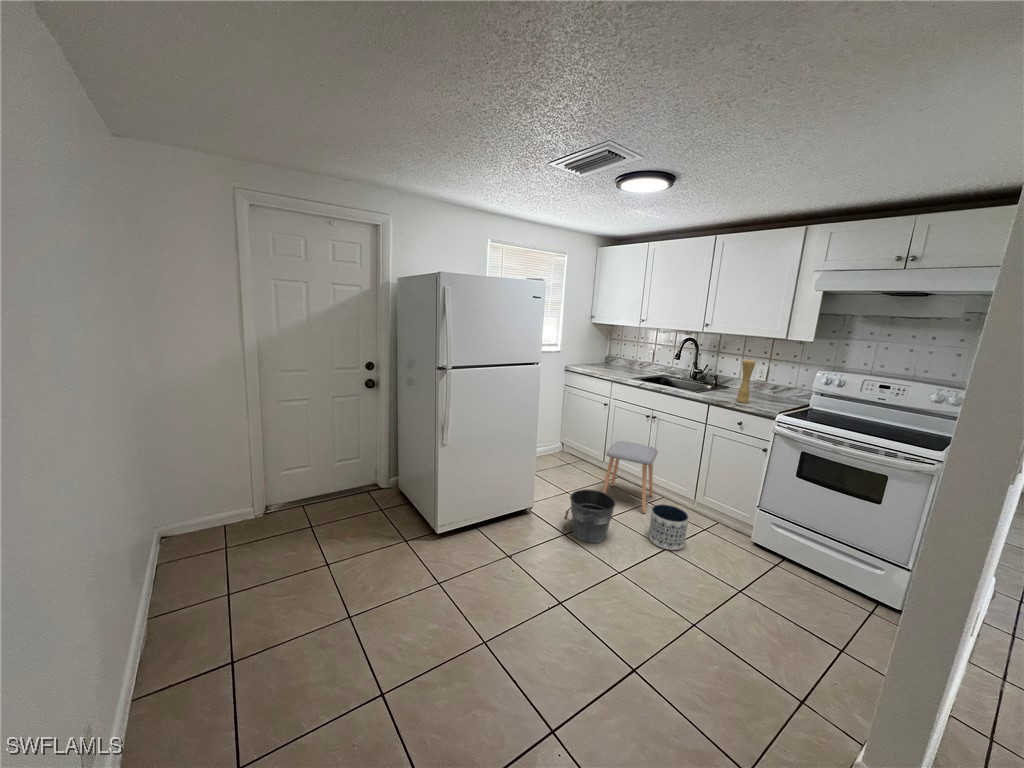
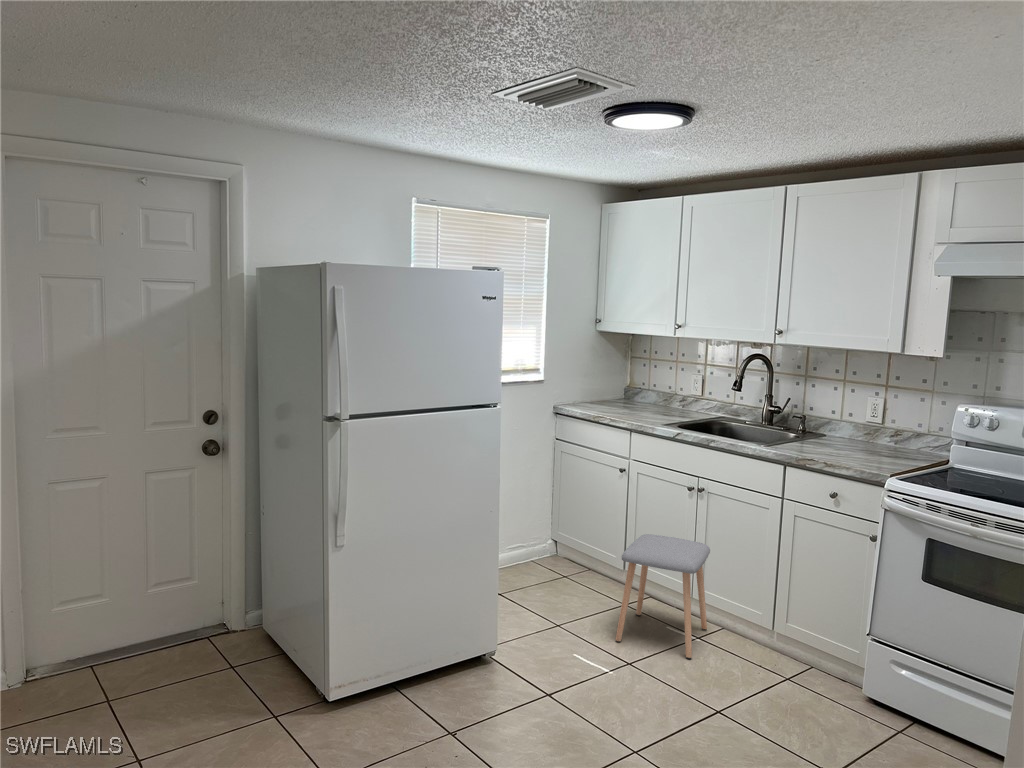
pepper mill: present [737,359,756,403] -> none [829,388,854,461]
bucket: present [564,489,616,543] -> none [548,620,634,711]
planter: present [649,504,688,550] -> none [693,640,756,717]

